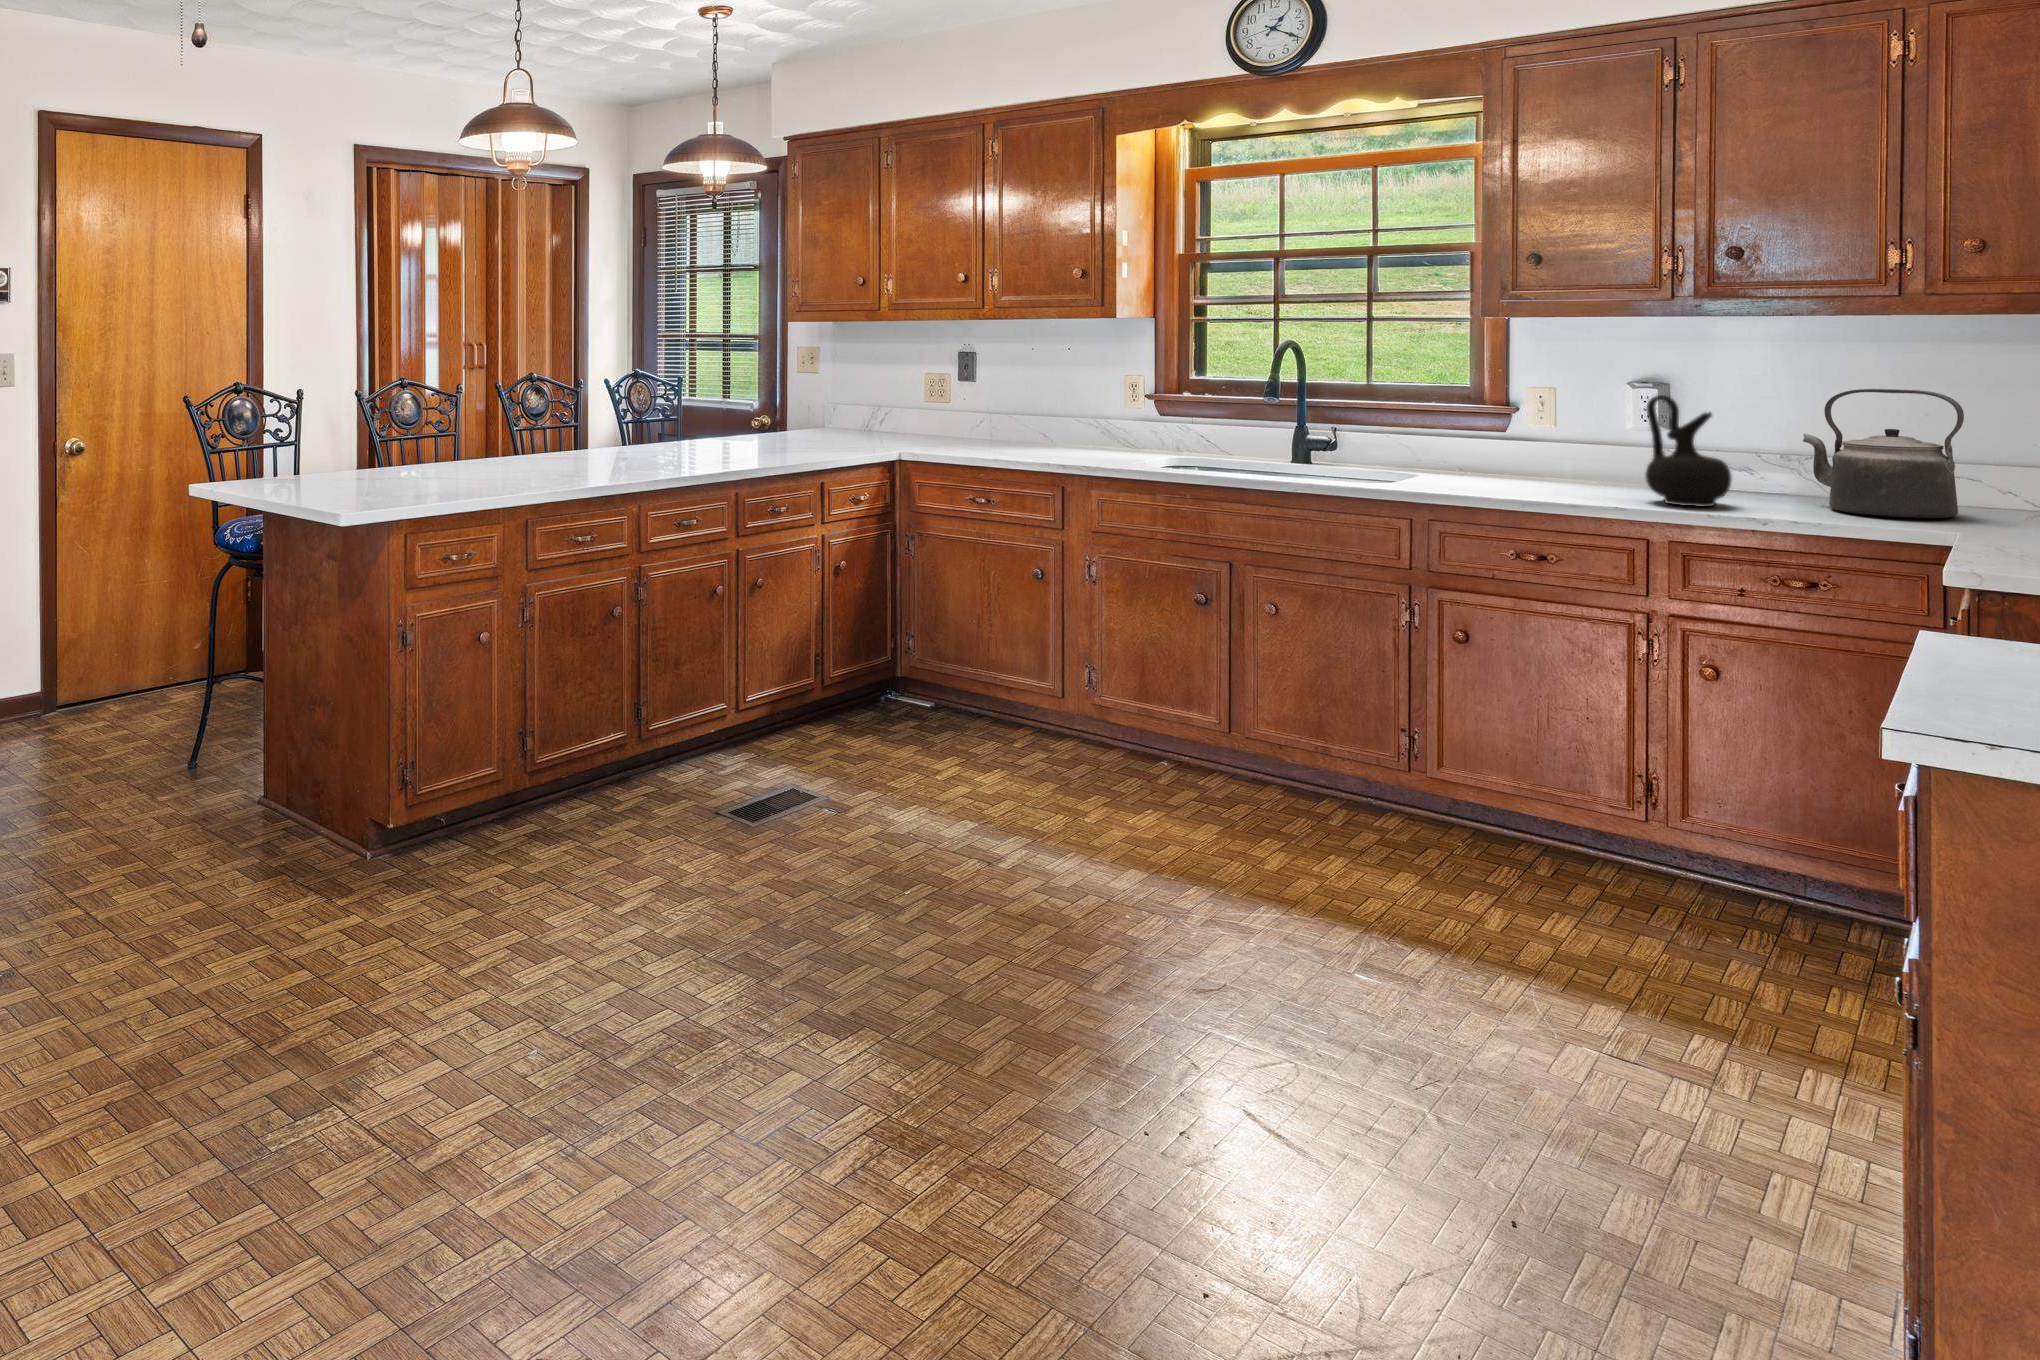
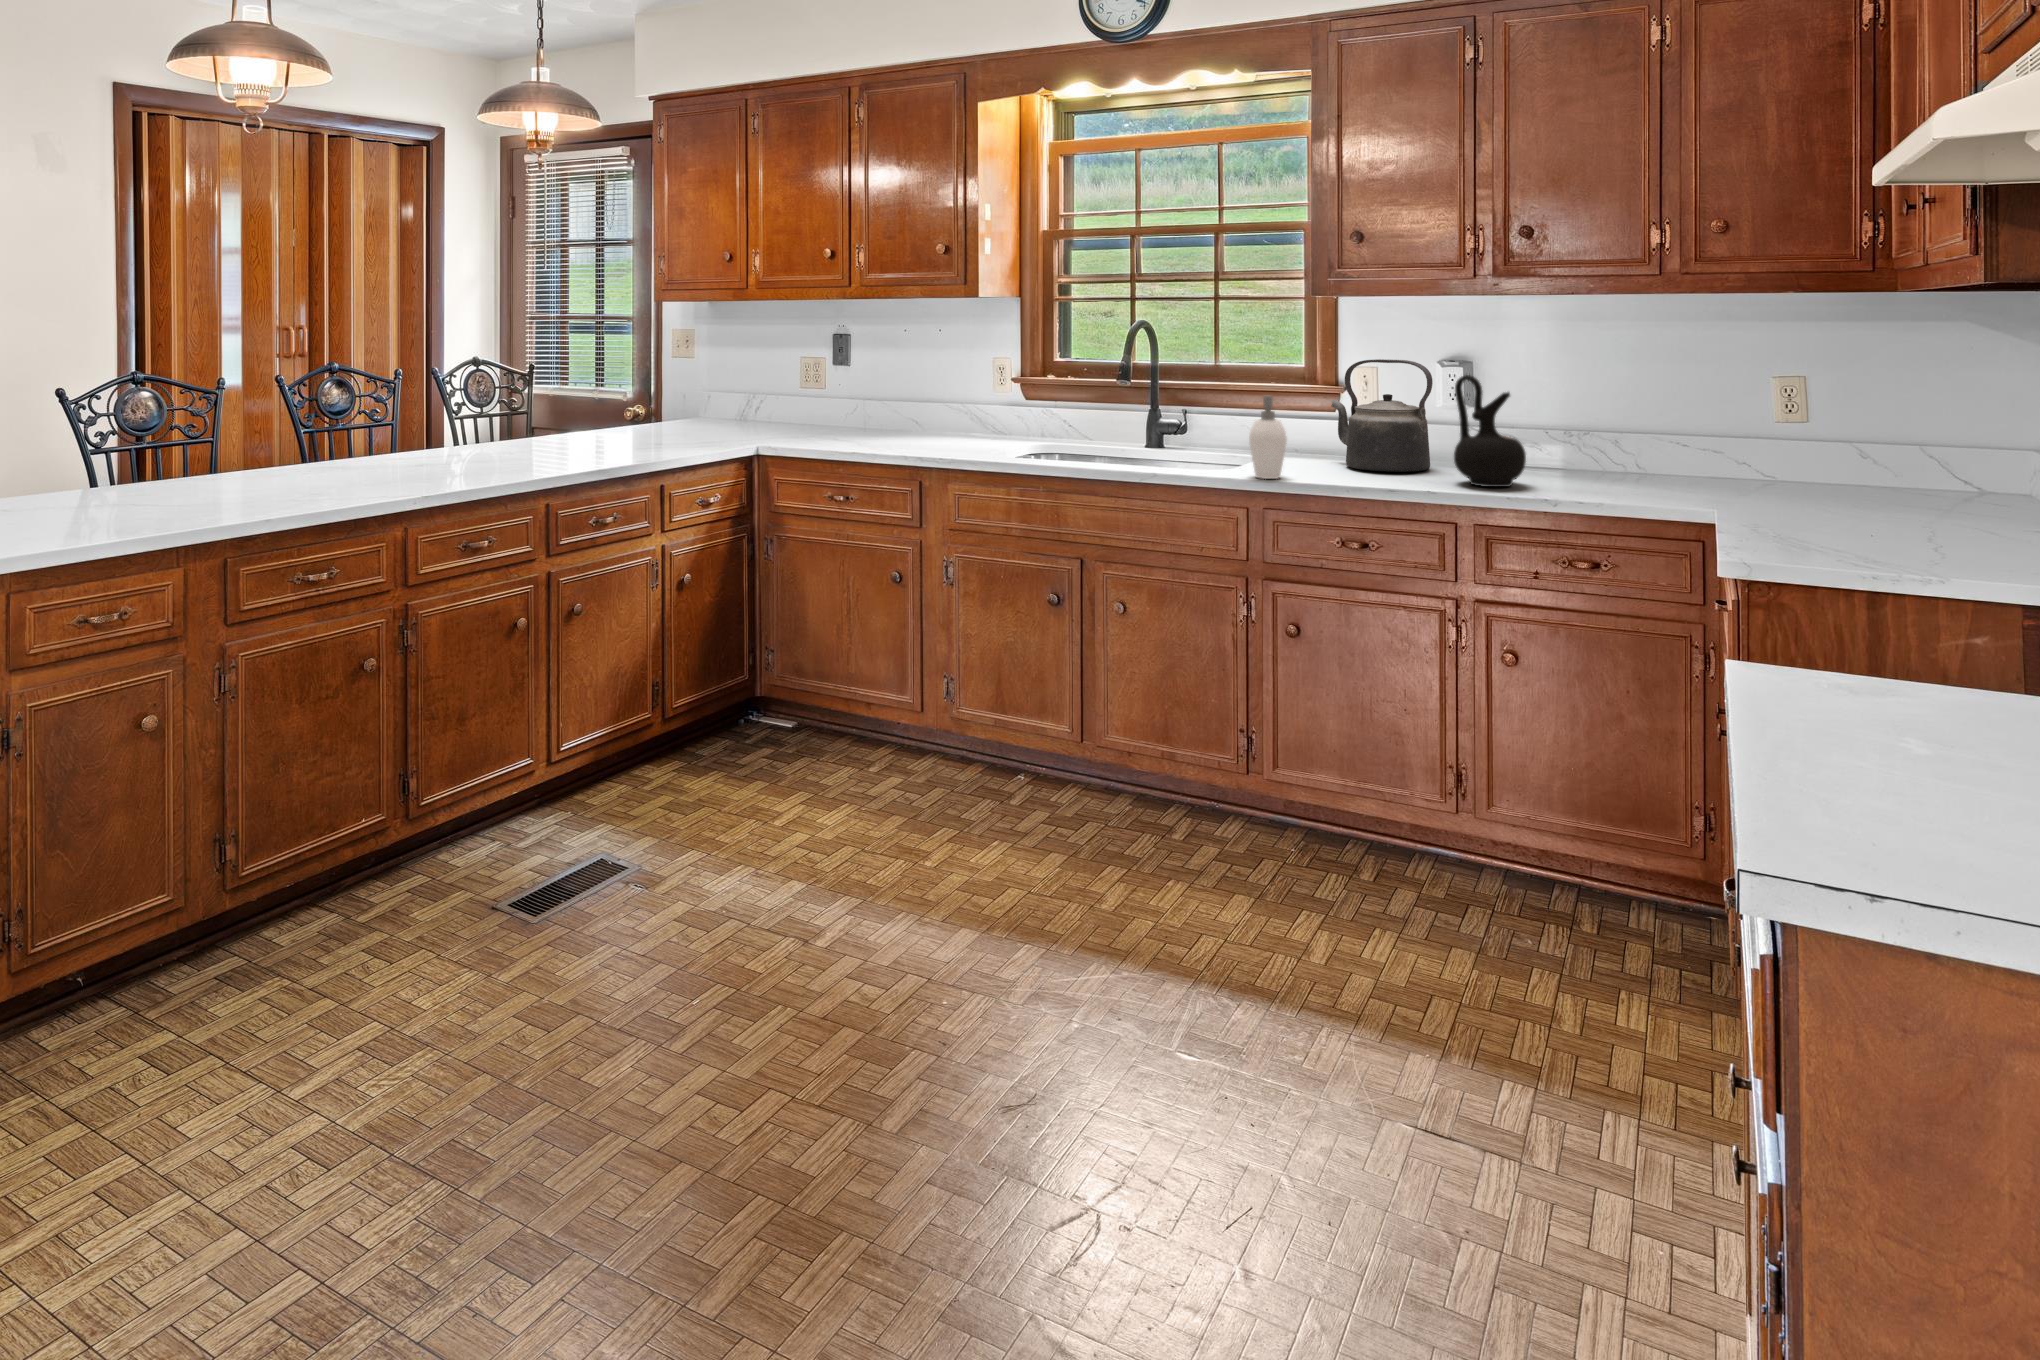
kettle: present [1803,389,1964,518] -> present [1331,359,1433,472]
soap dispenser: none [1411,412,1453,492] -> present [1249,396,1287,479]

